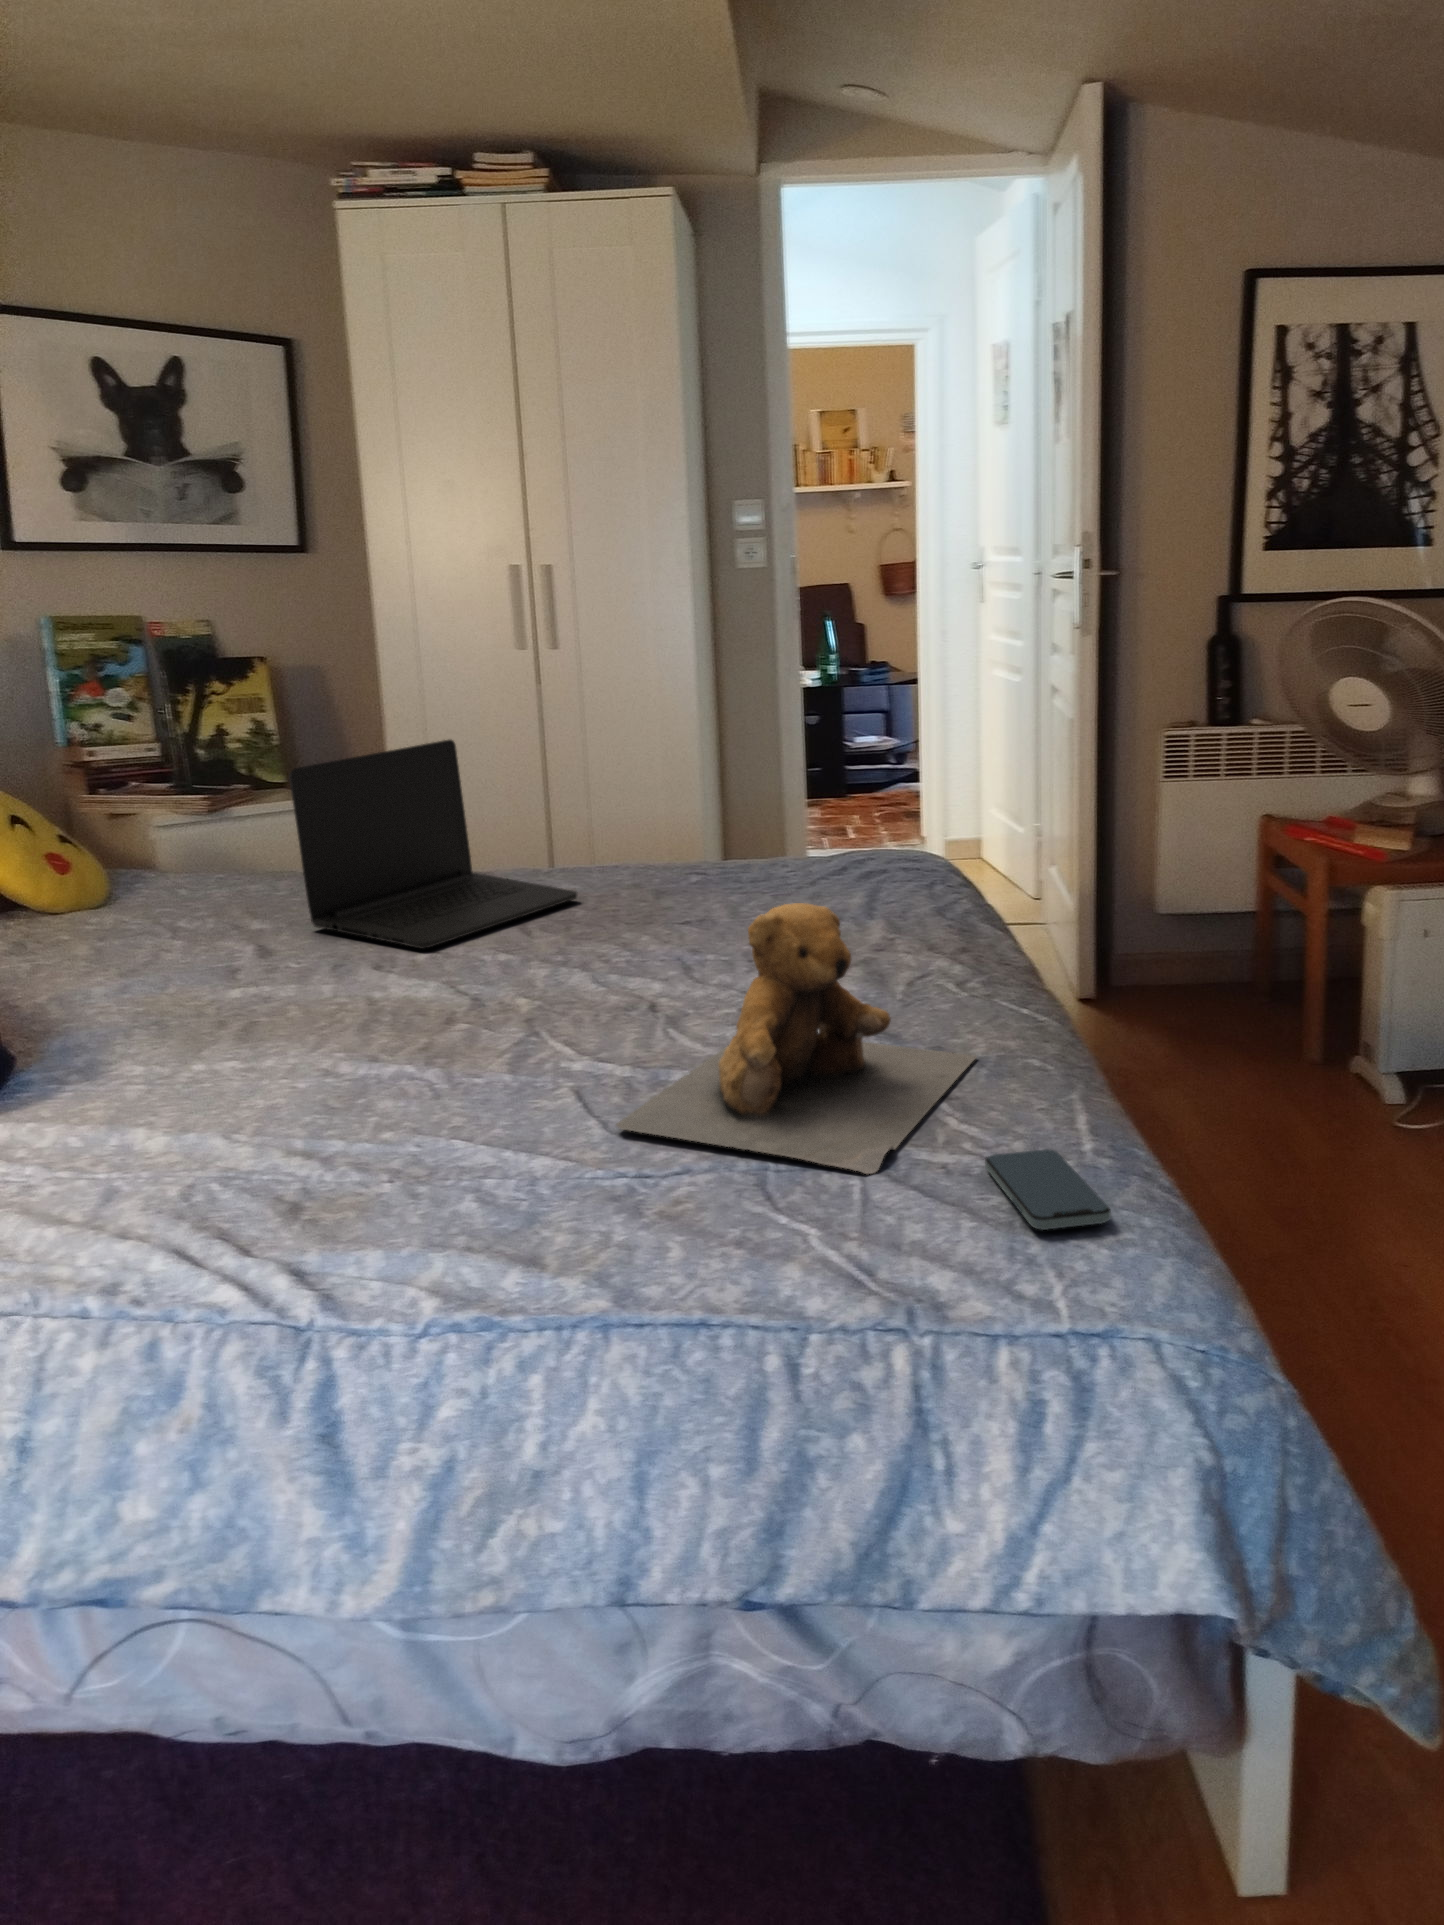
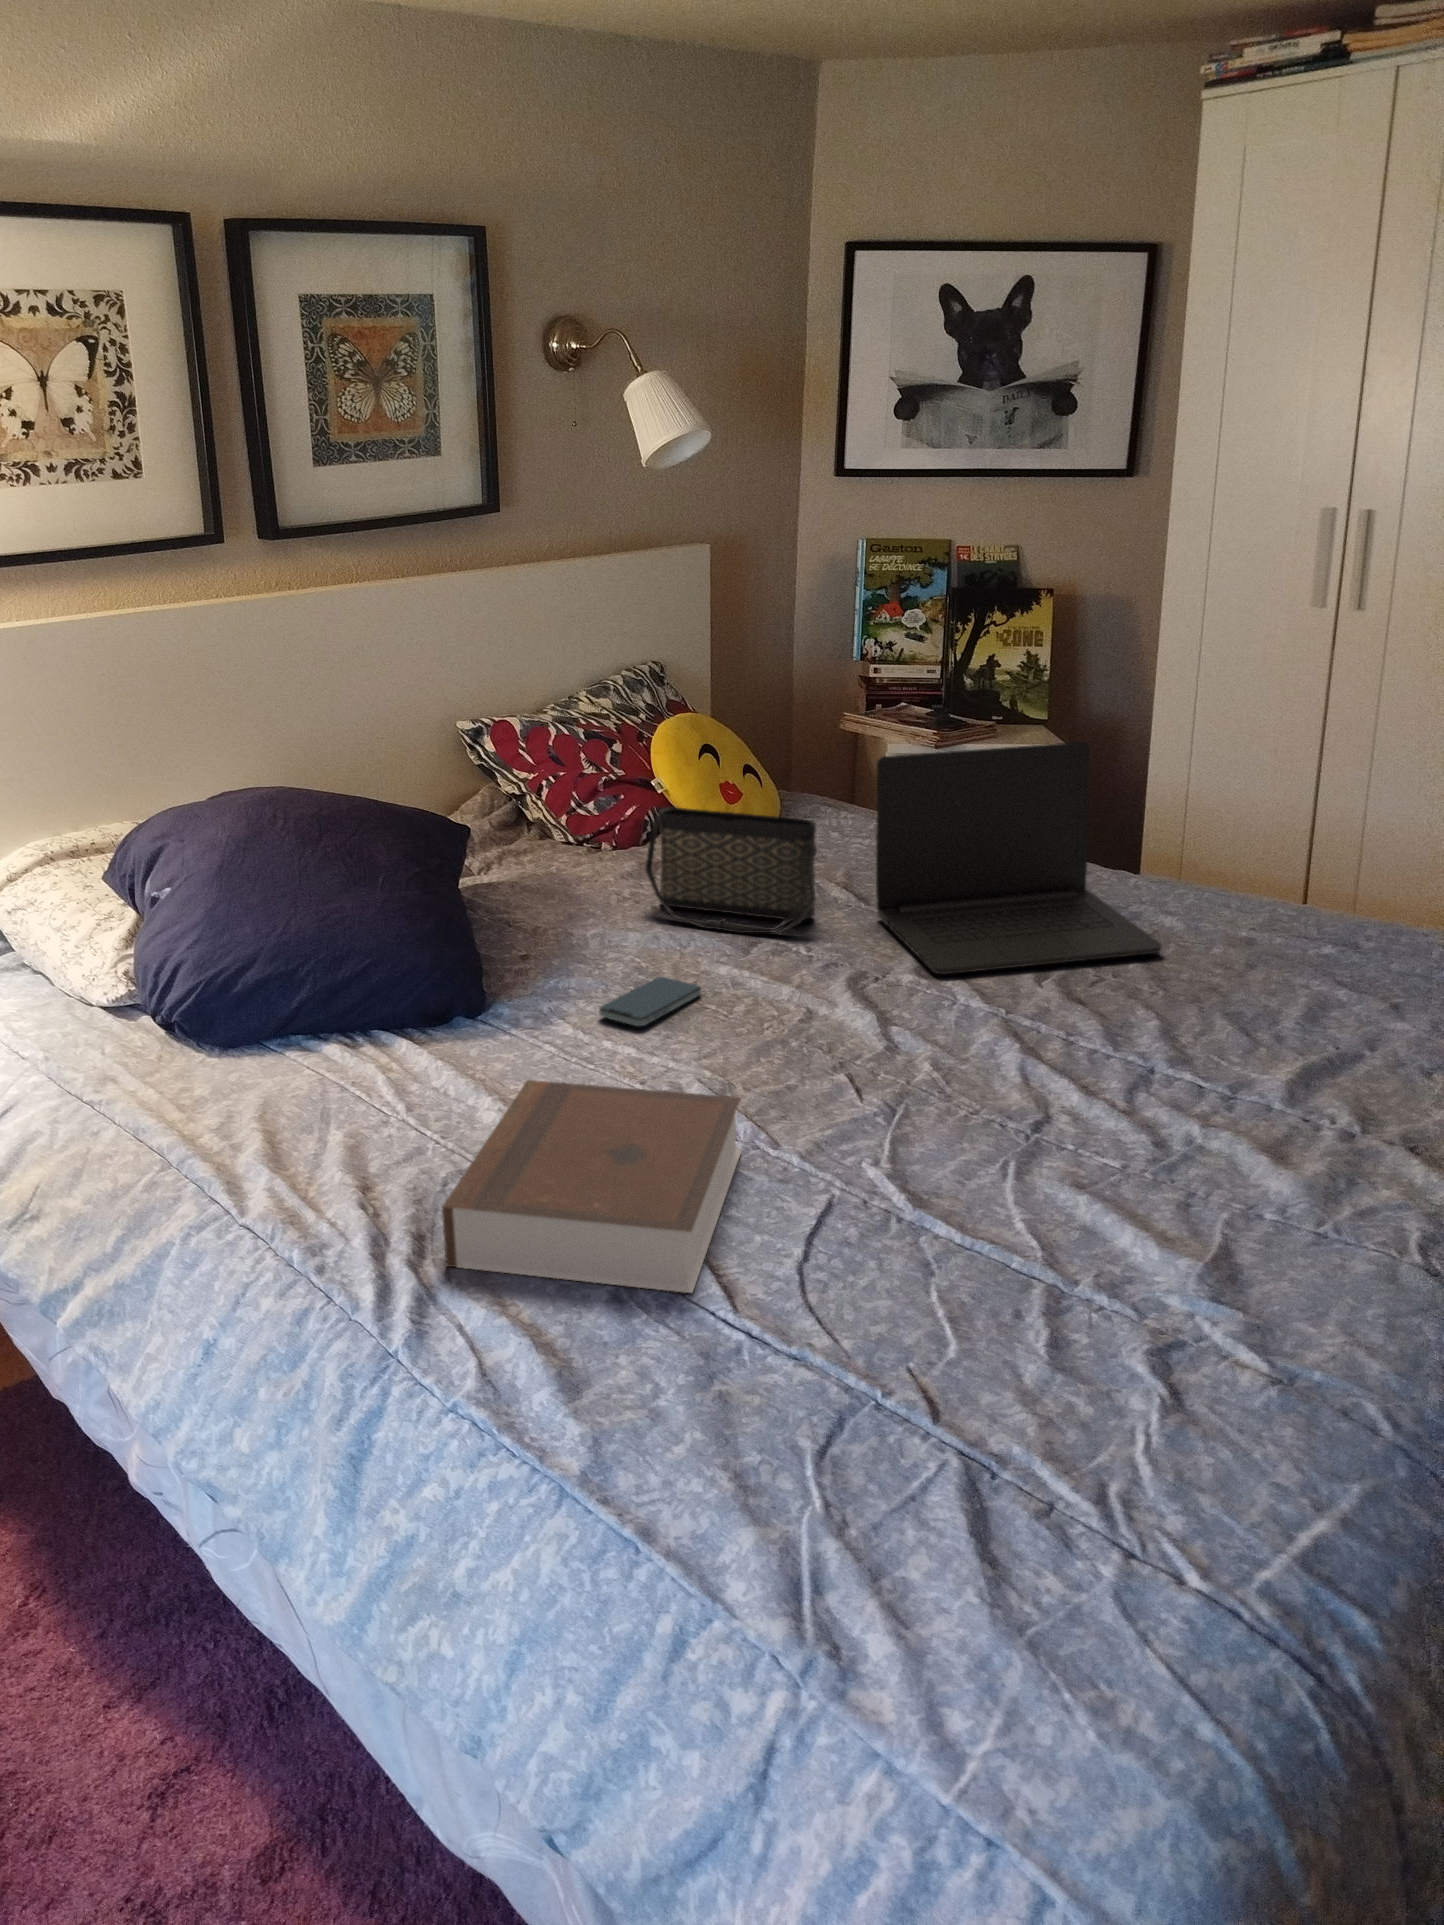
handbag: none [52,842,265,972] -> present [646,807,817,933]
teddy bear: present [616,903,976,1174] -> none [825,1093,1334,1464]
book: none [194,1034,527,1247] -> present [442,1080,741,1293]
smartphone: present [985,1149,1111,1230] -> present [599,977,701,1026]

